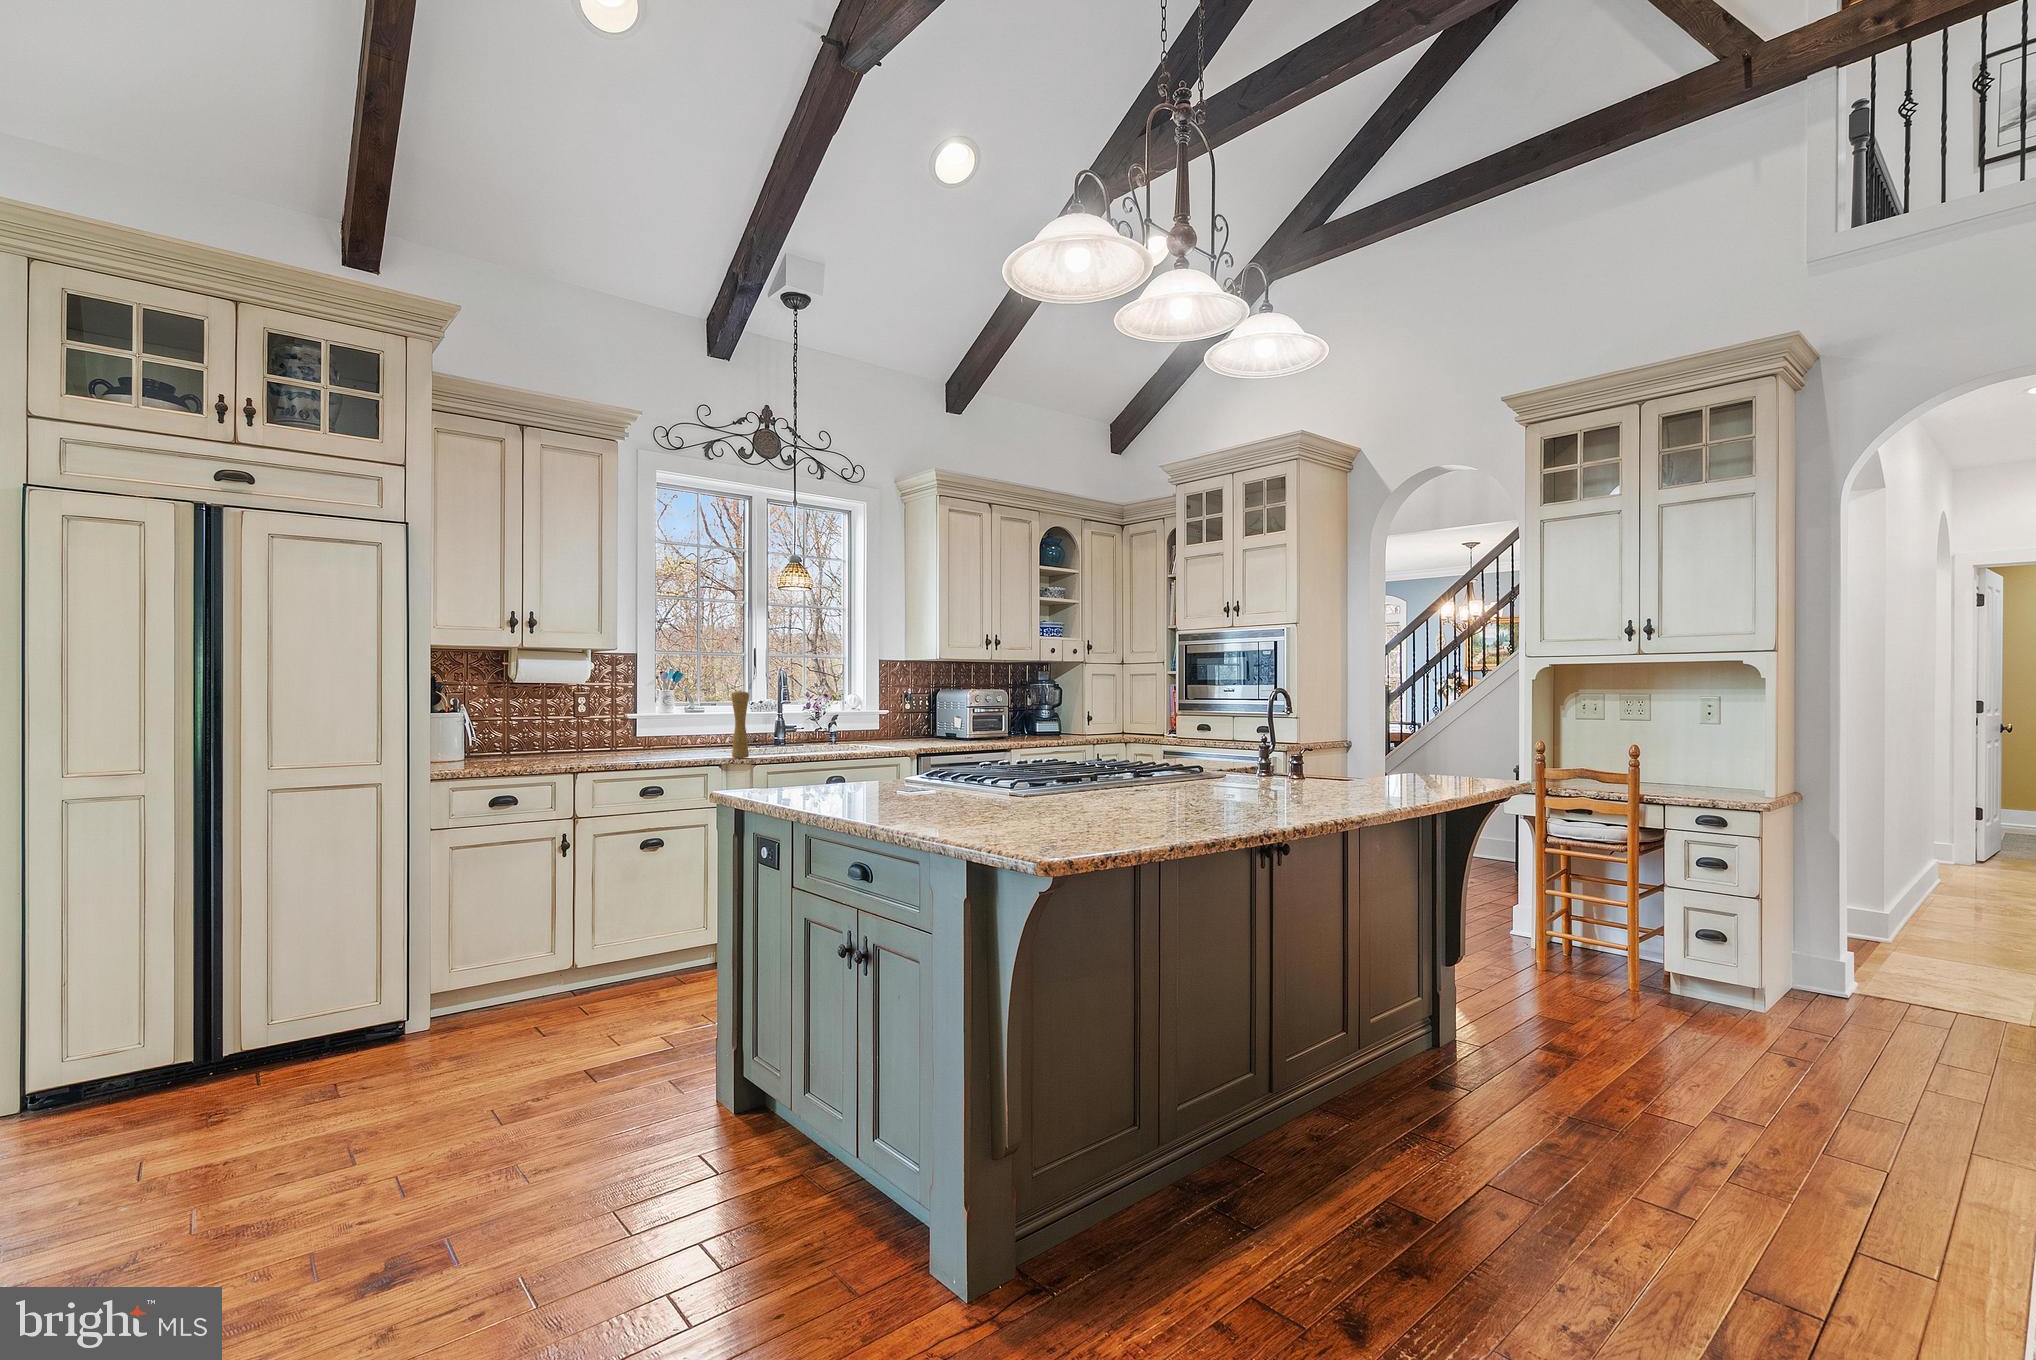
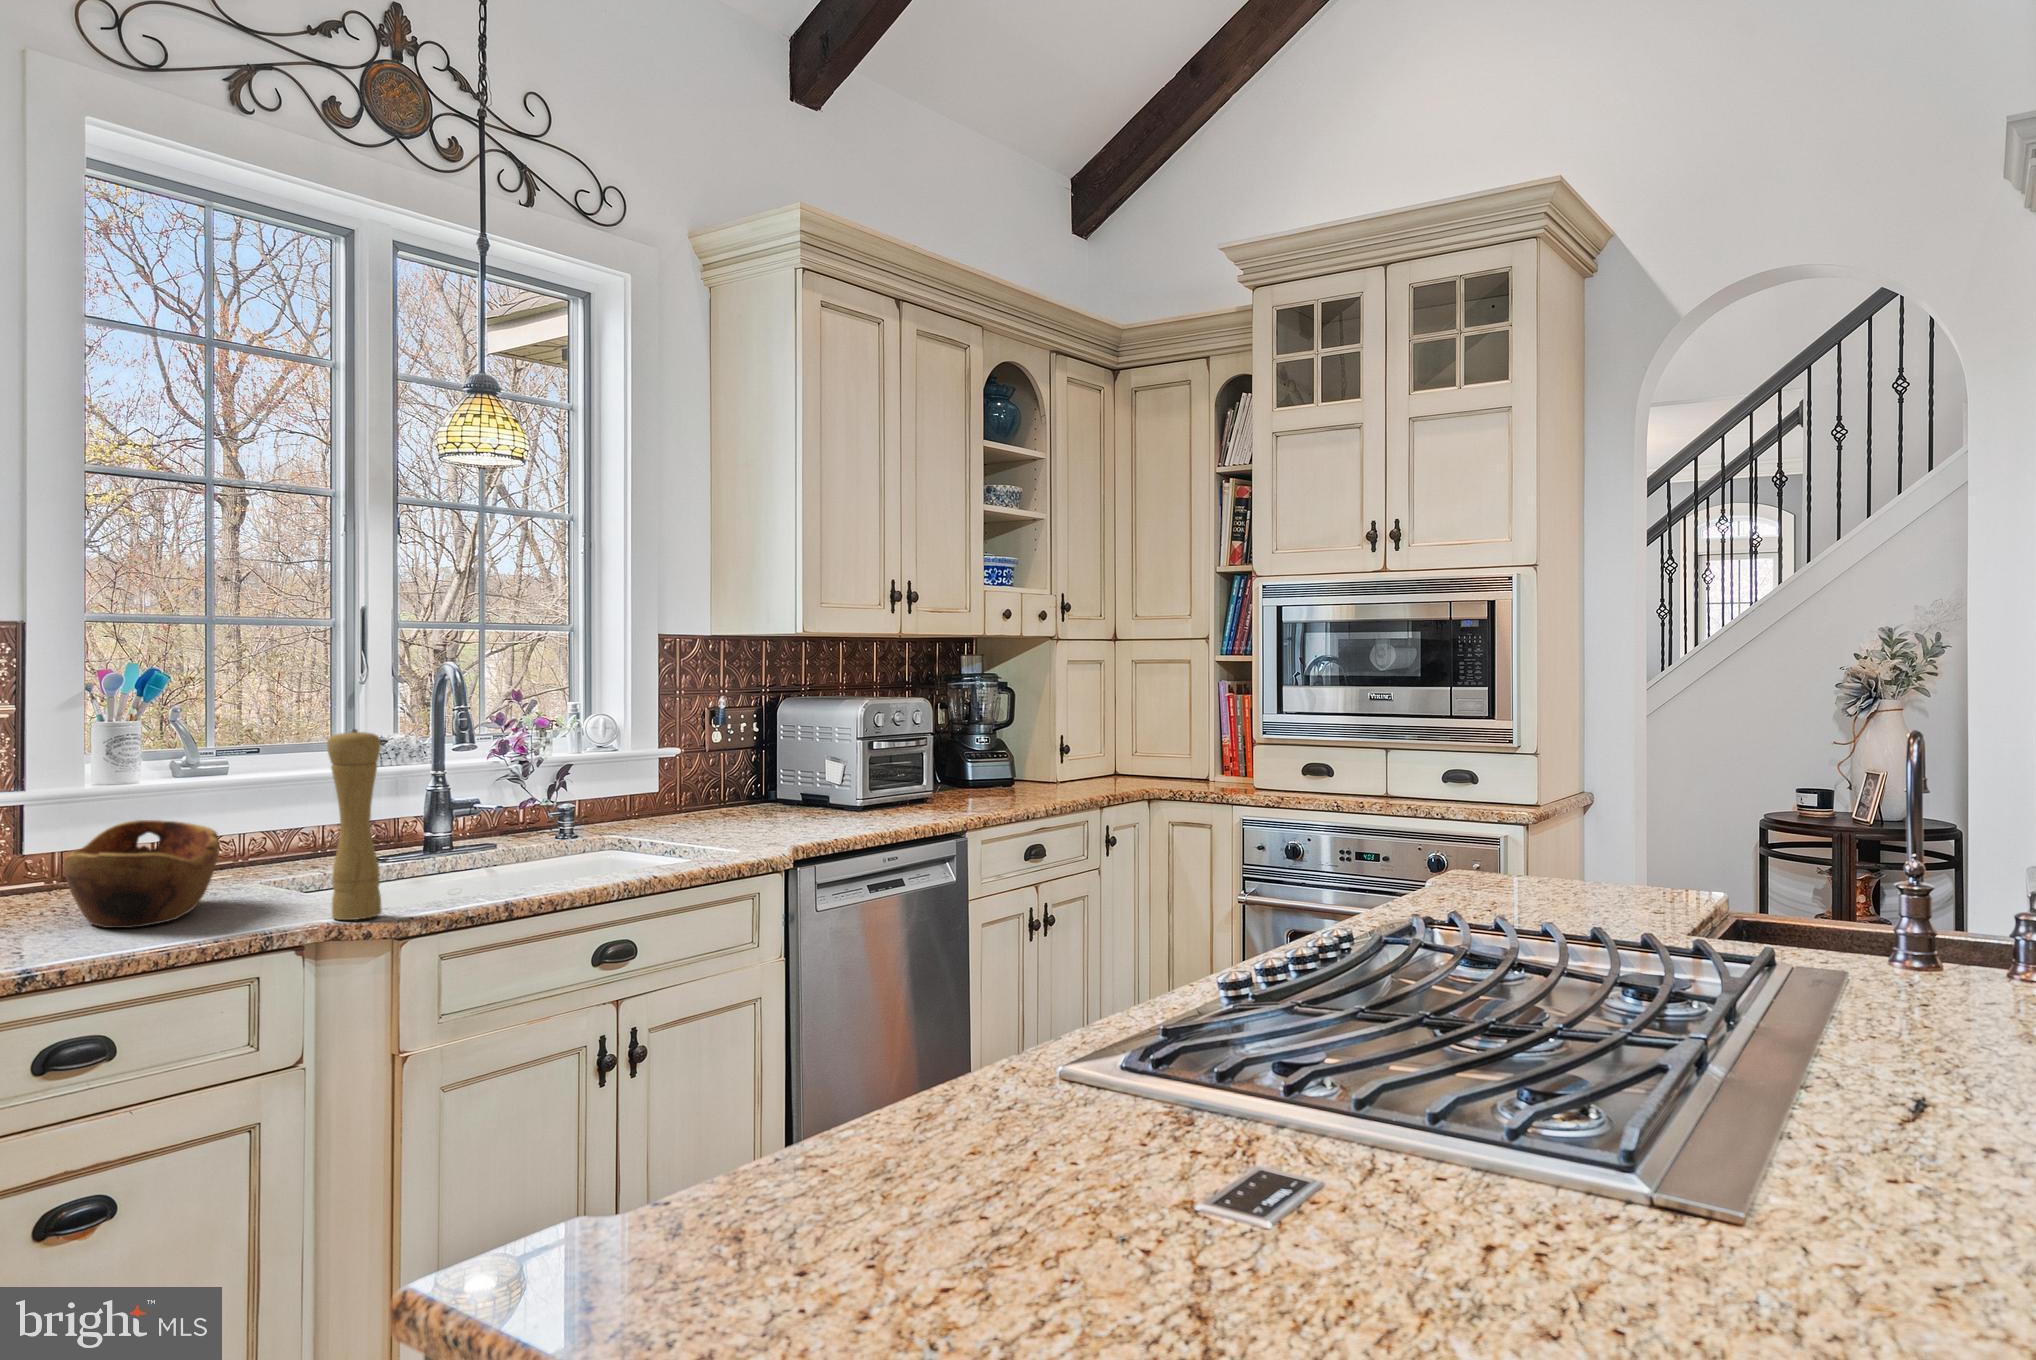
wooden bowl: none [650,725,697,756] -> present [64,820,220,928]

